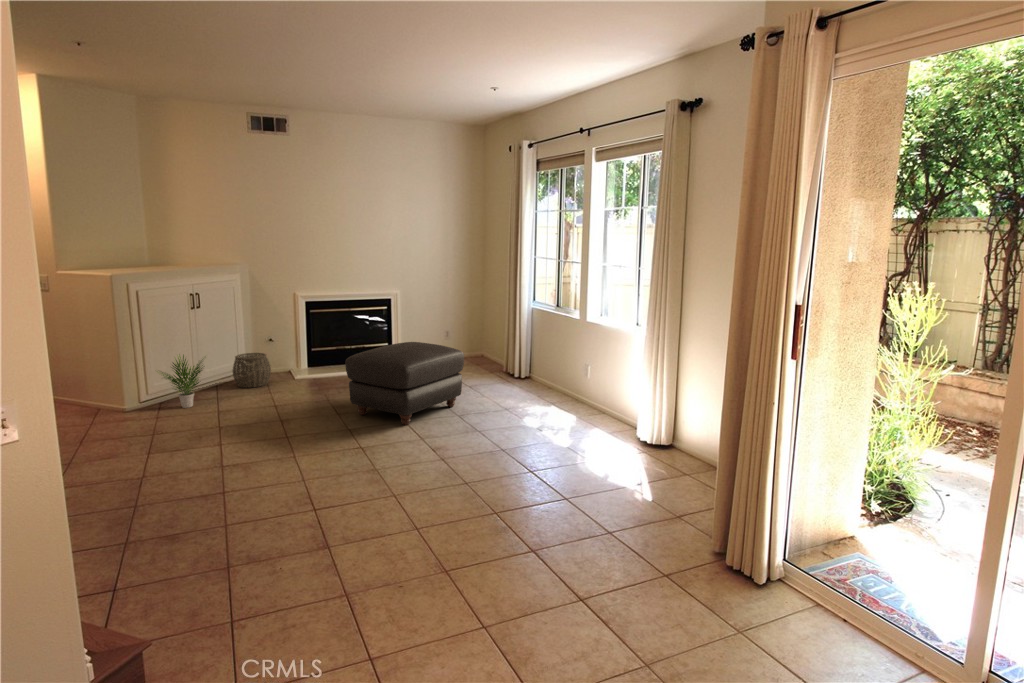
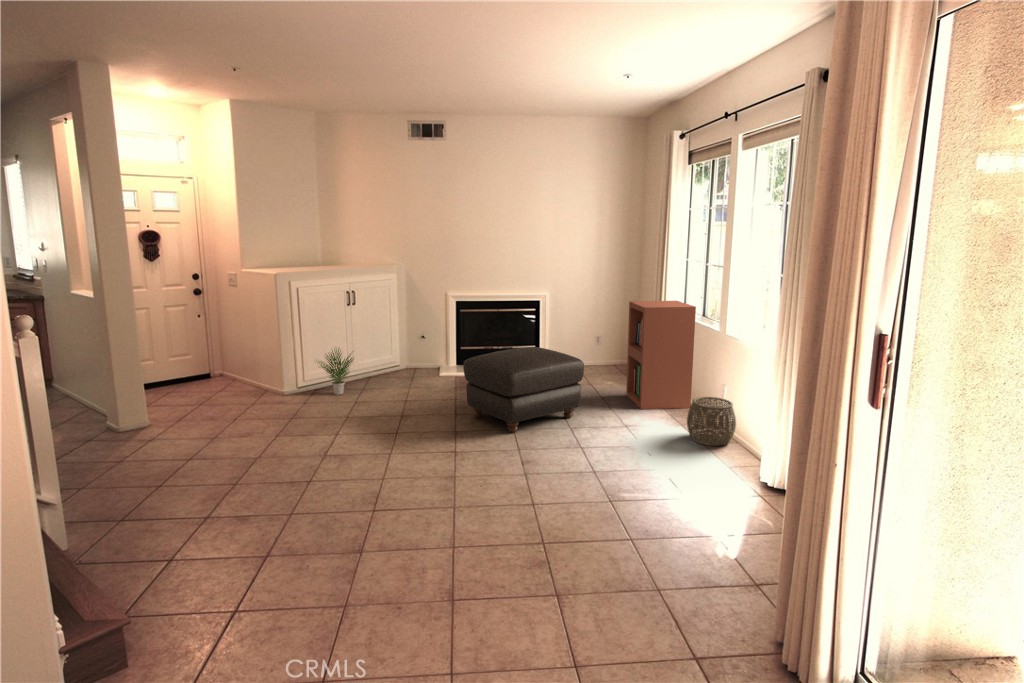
bookshelf: none [491,295,553,394] -> present [626,301,696,409]
woven basket: present [233,353,271,388] -> present [687,397,736,446]

